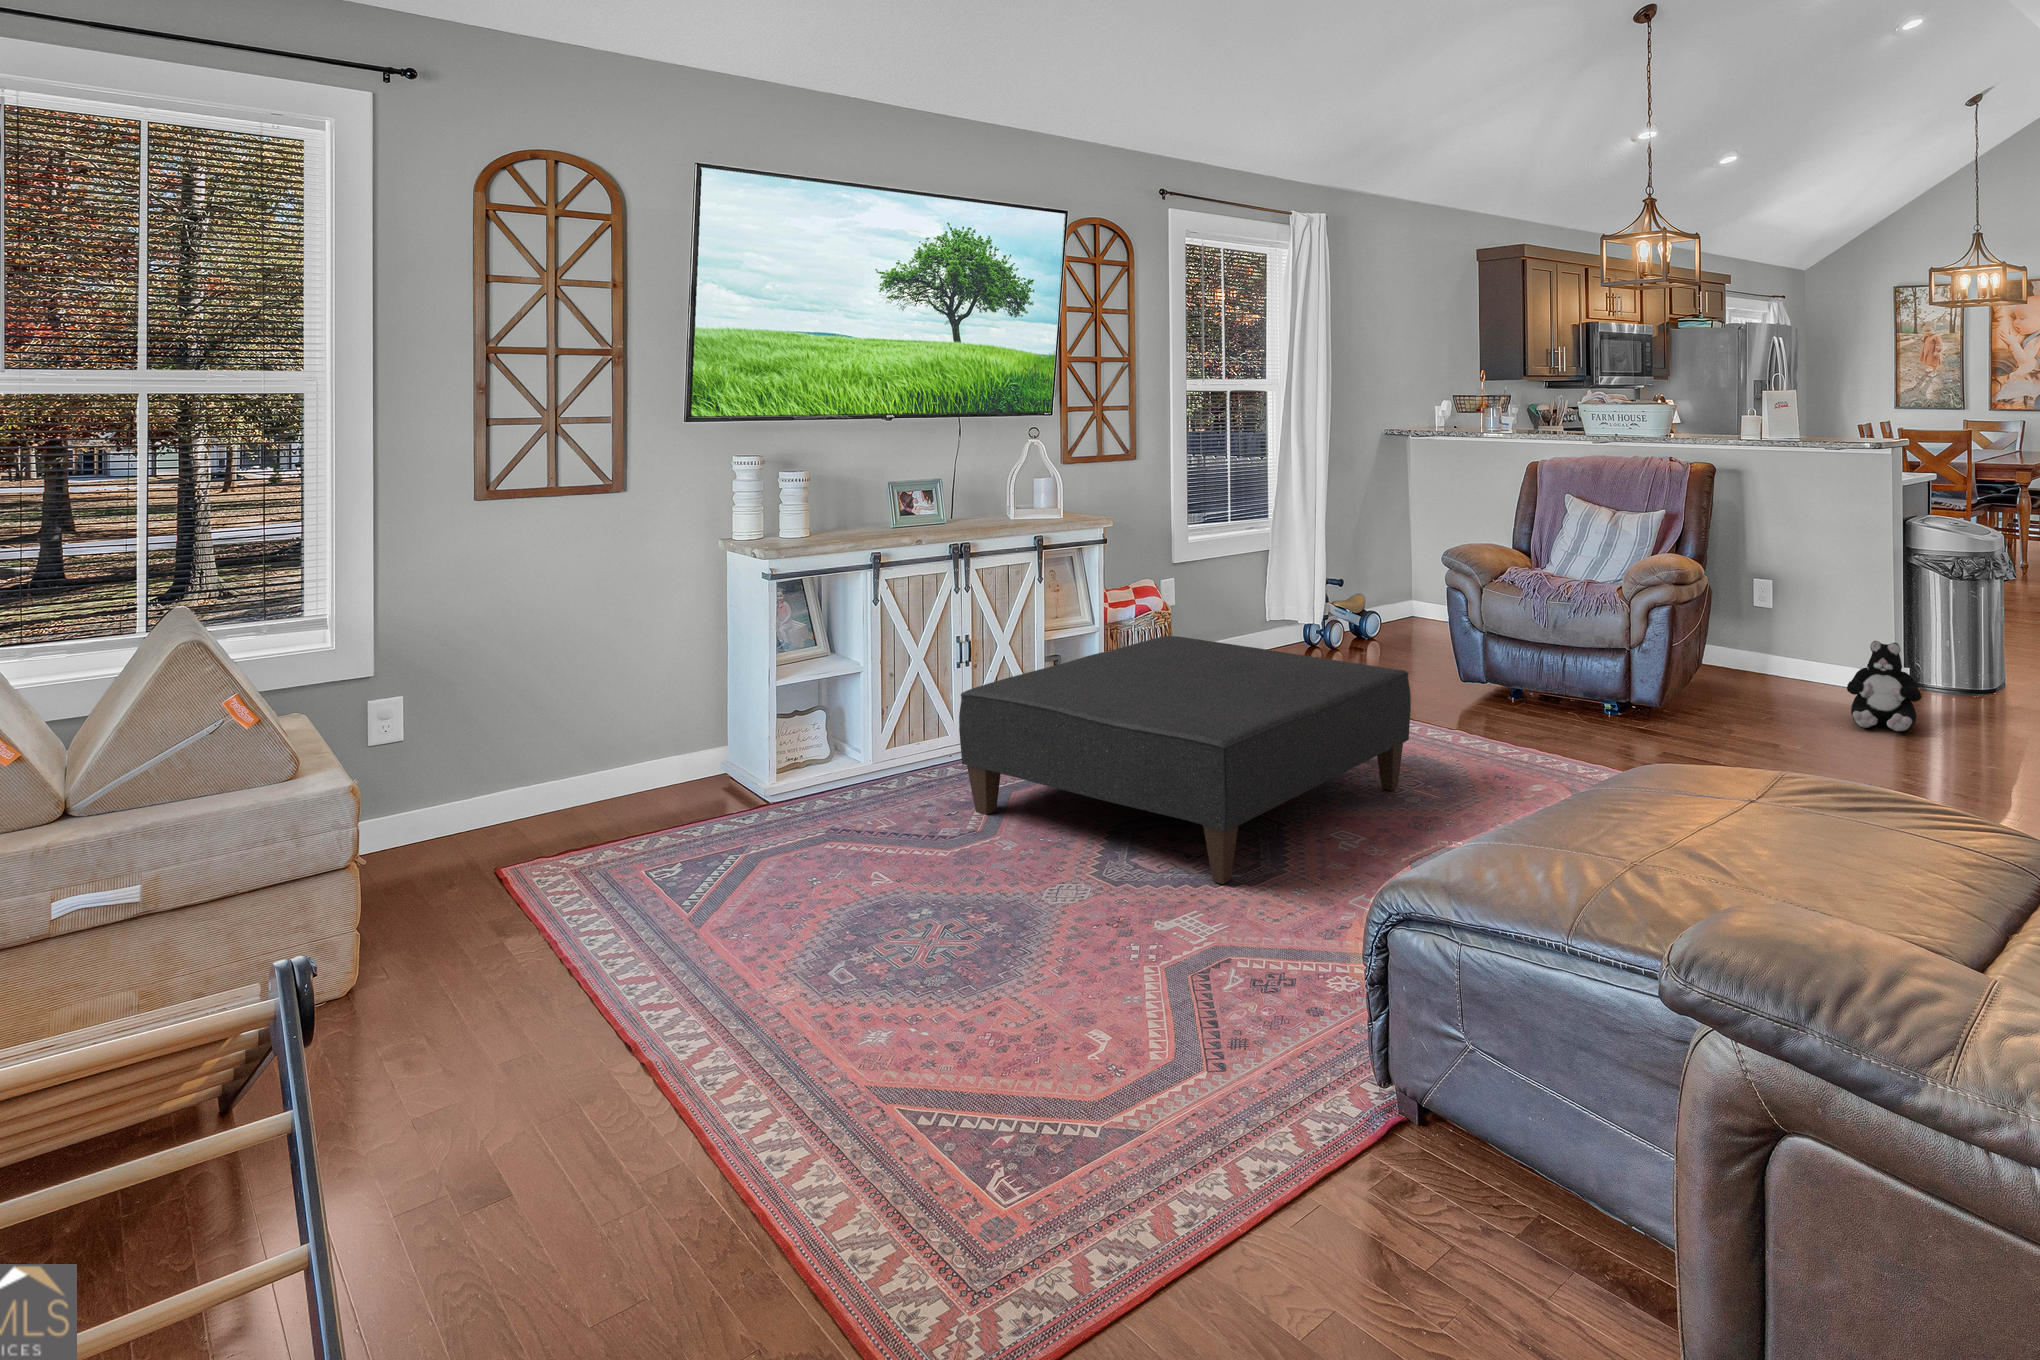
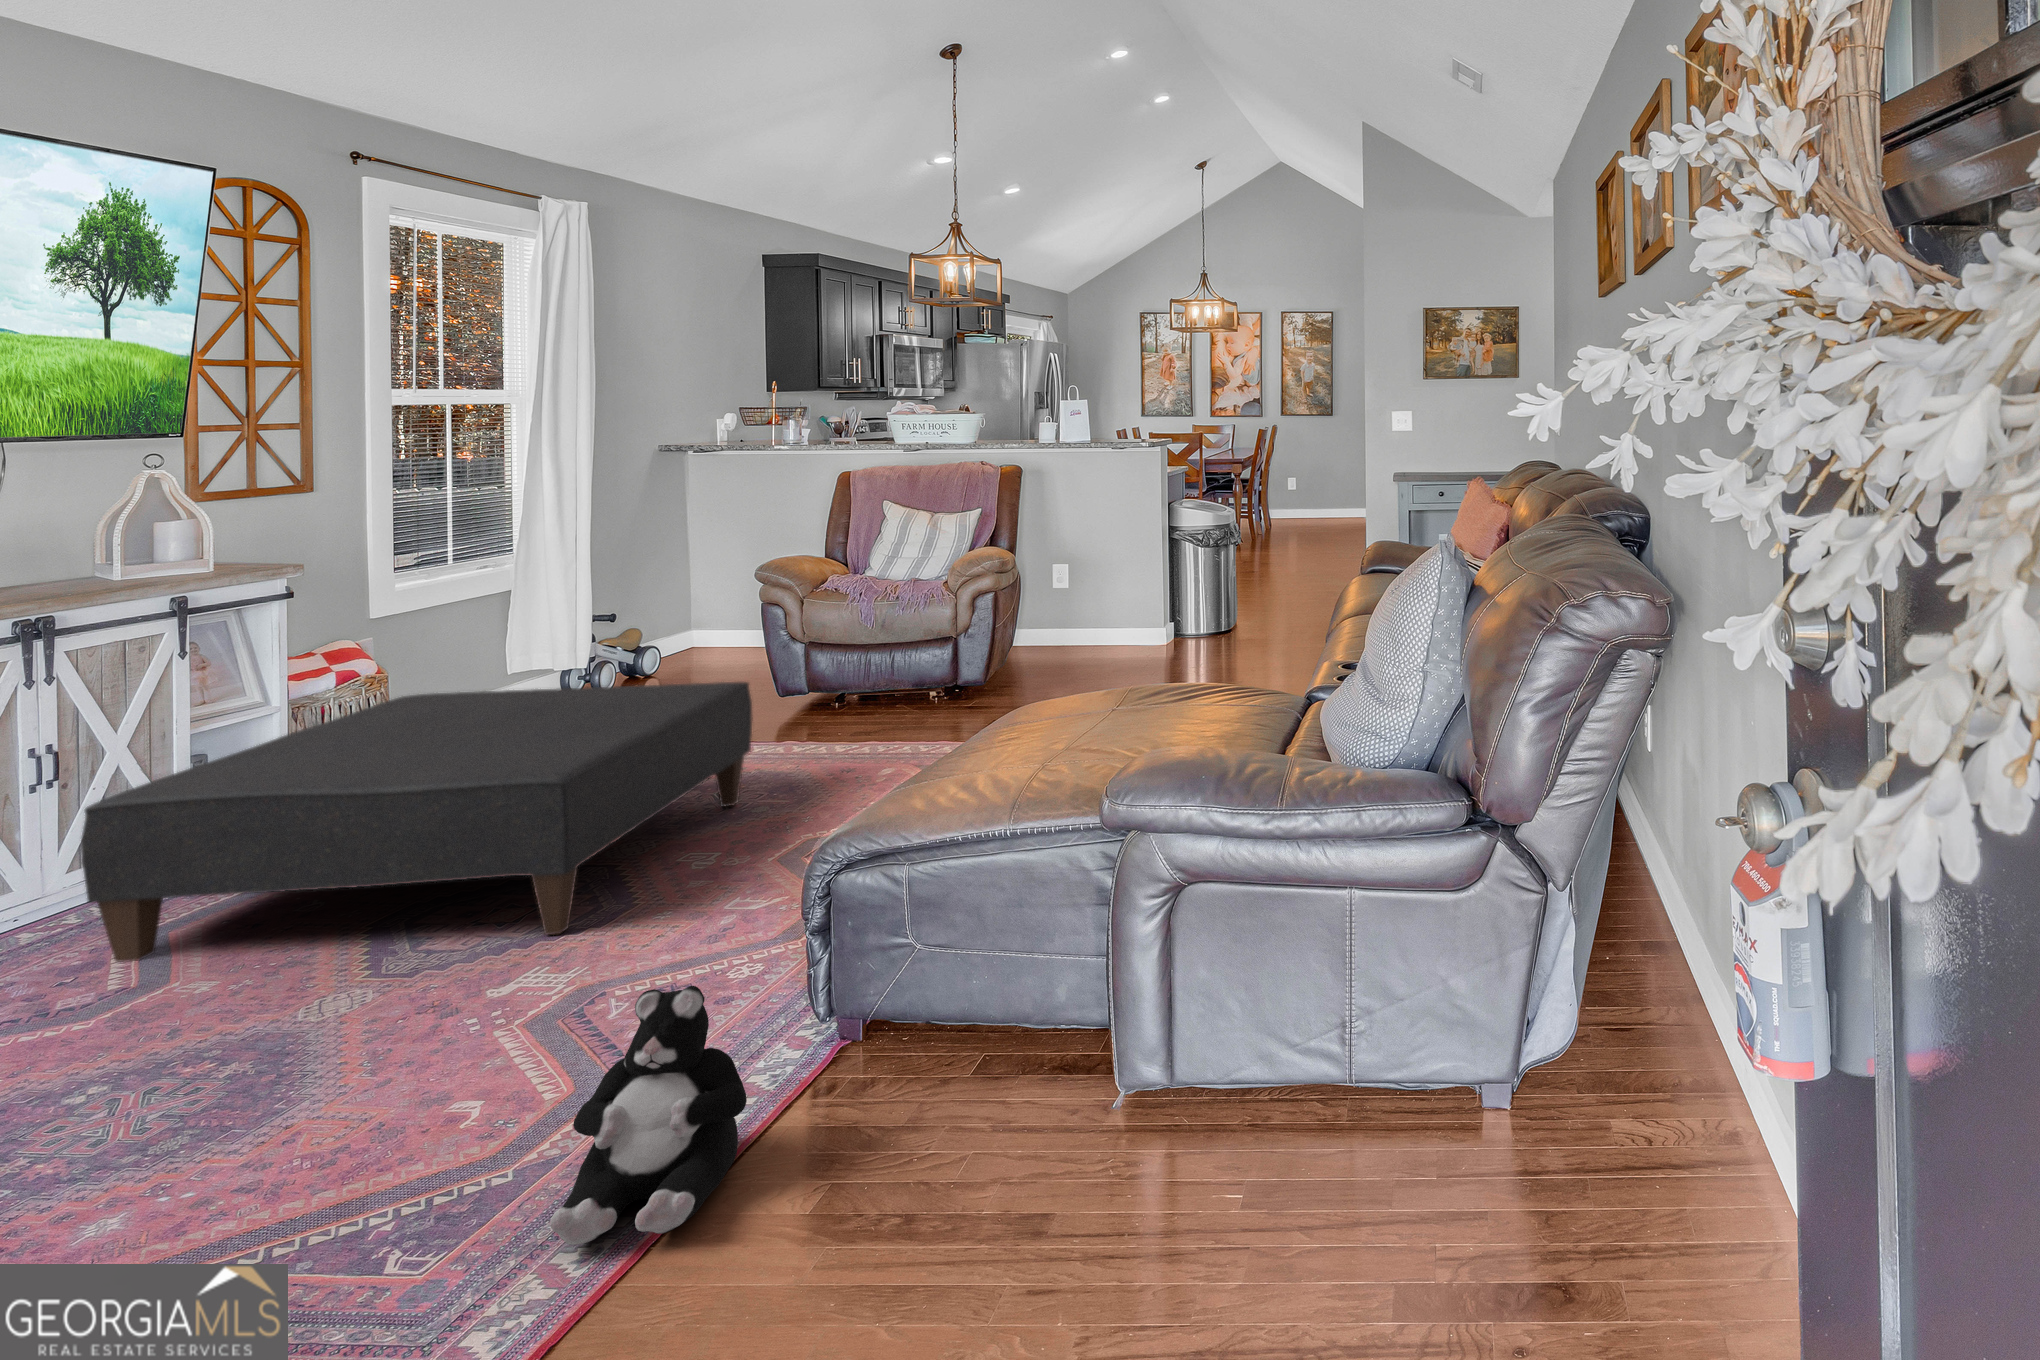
plush toy: present [1847,641,1921,732] -> present [550,986,747,1245]

